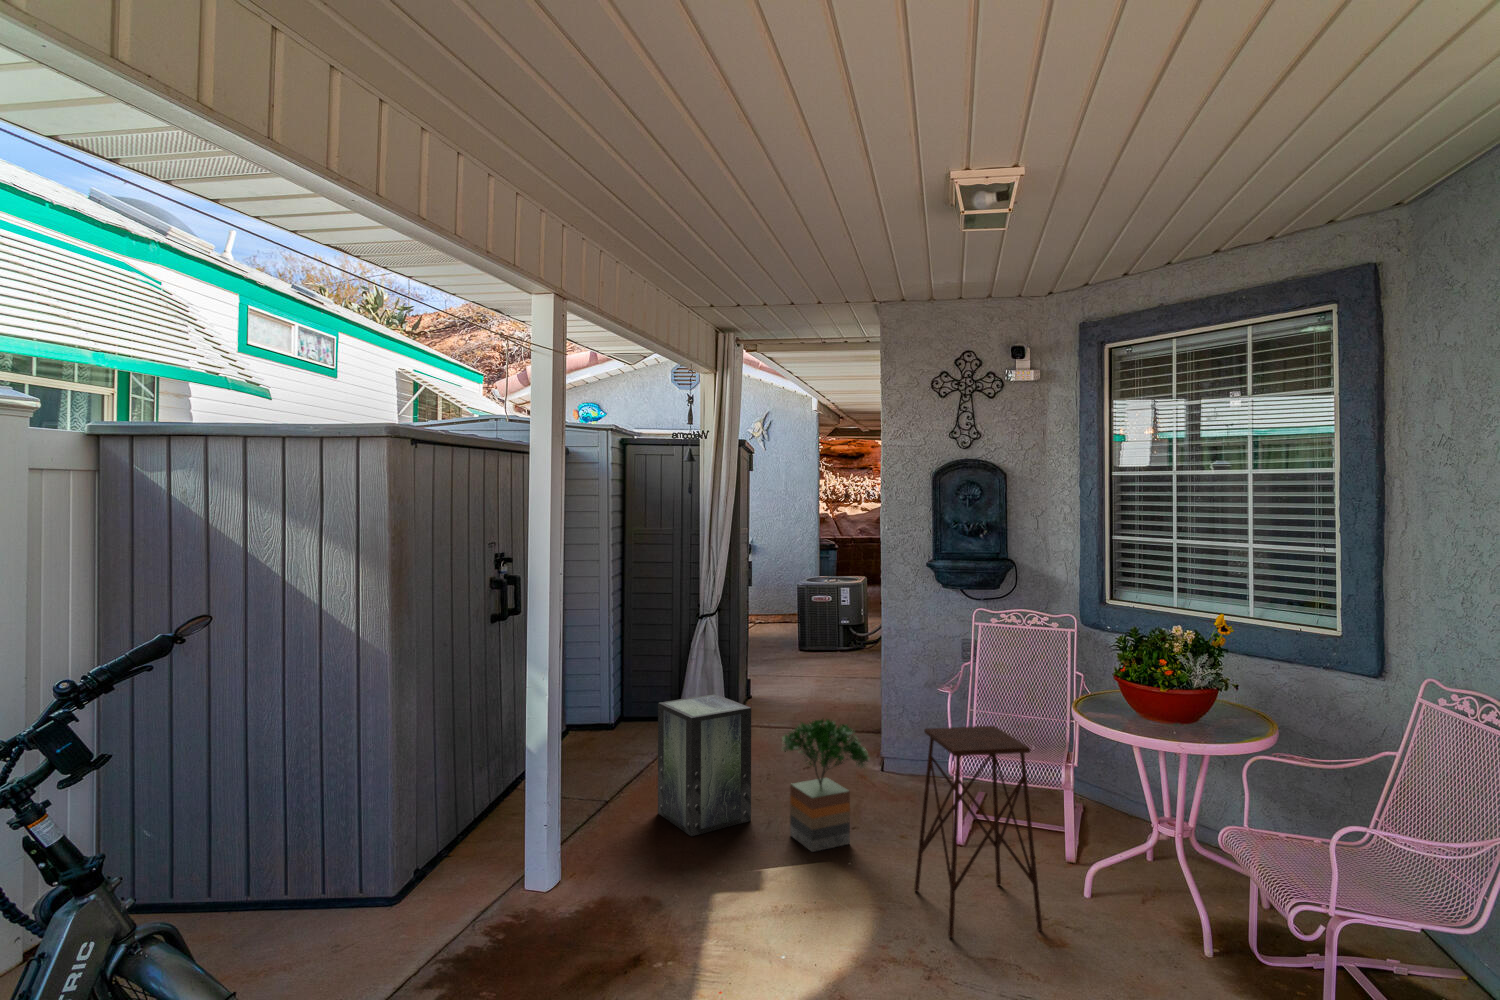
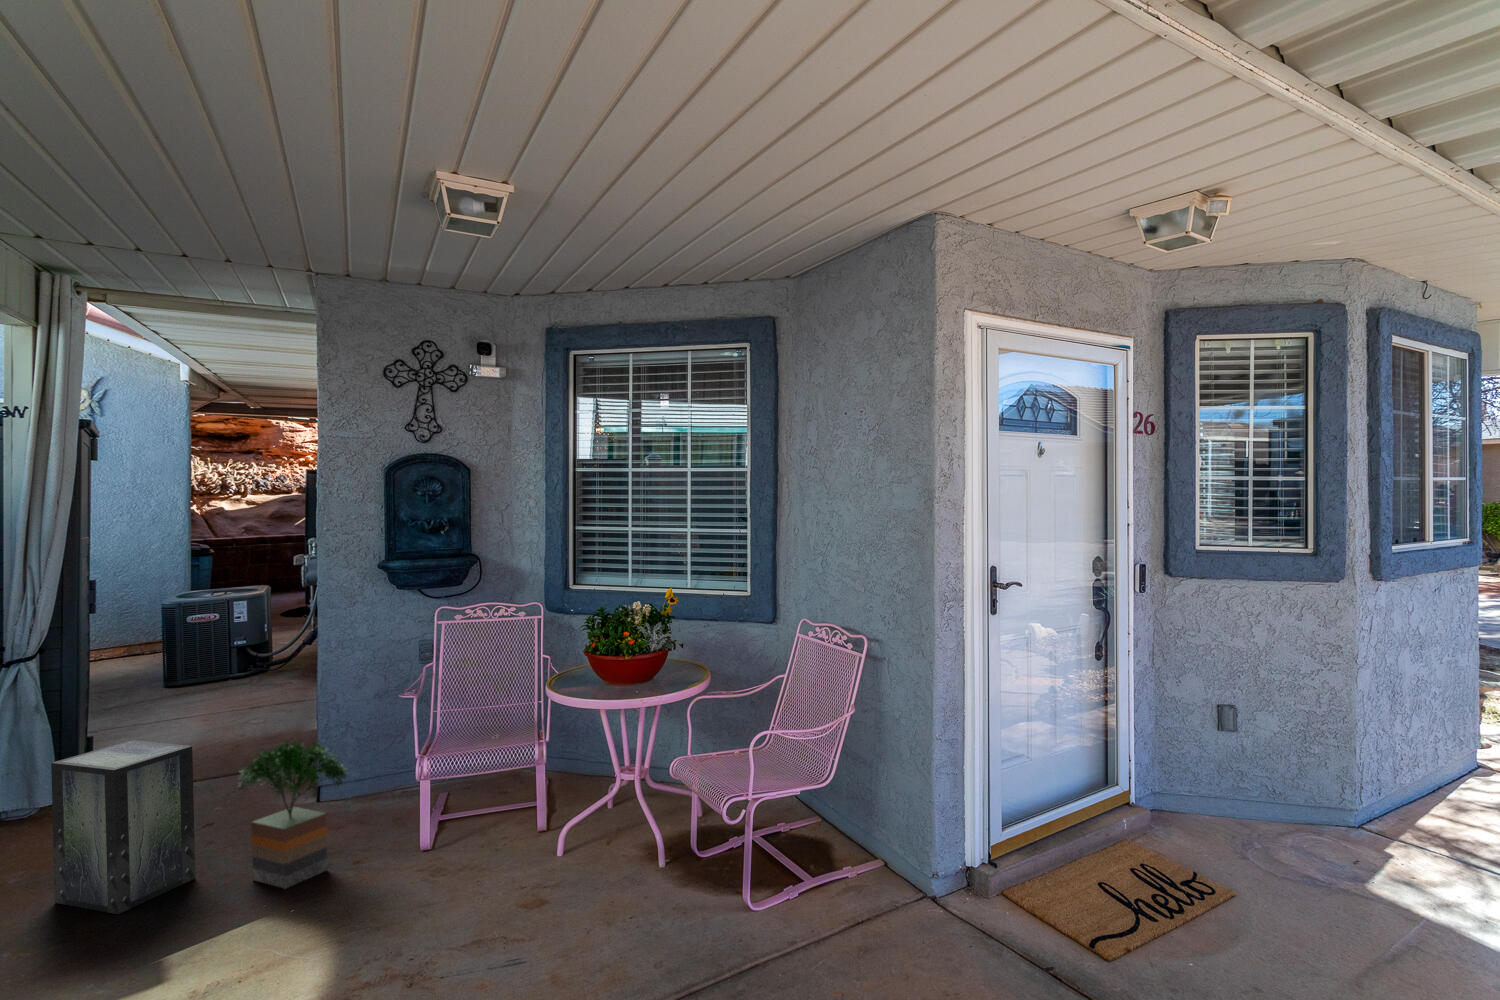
side table: present [914,726,1042,938] -> none [411,713,538,920]

